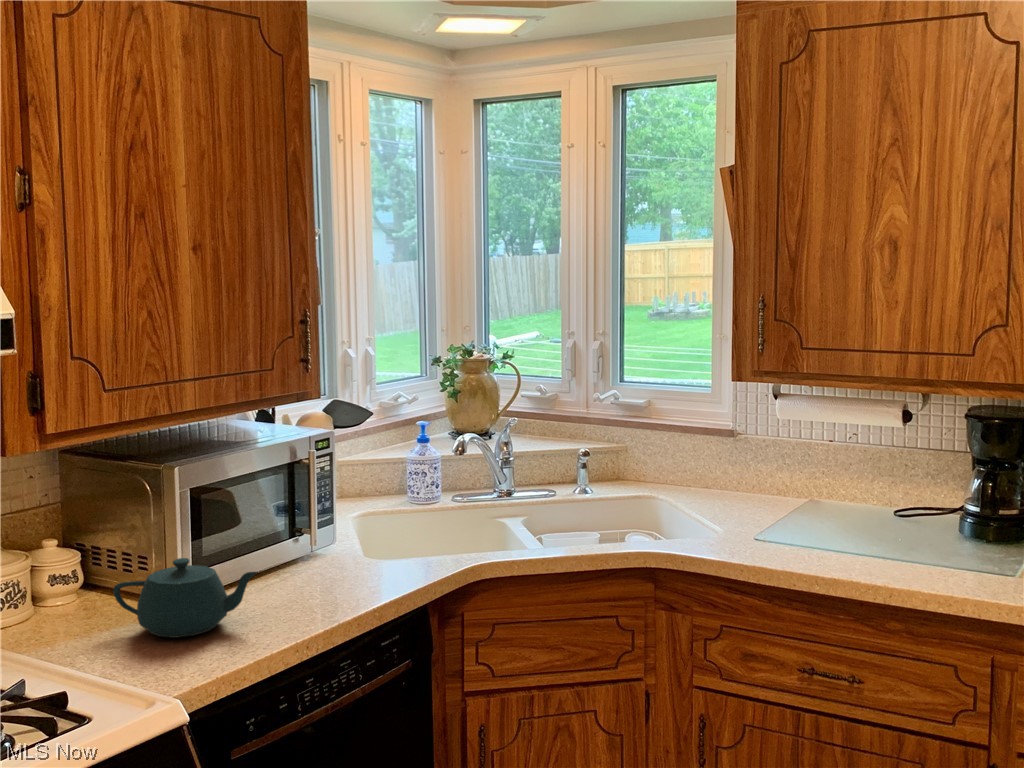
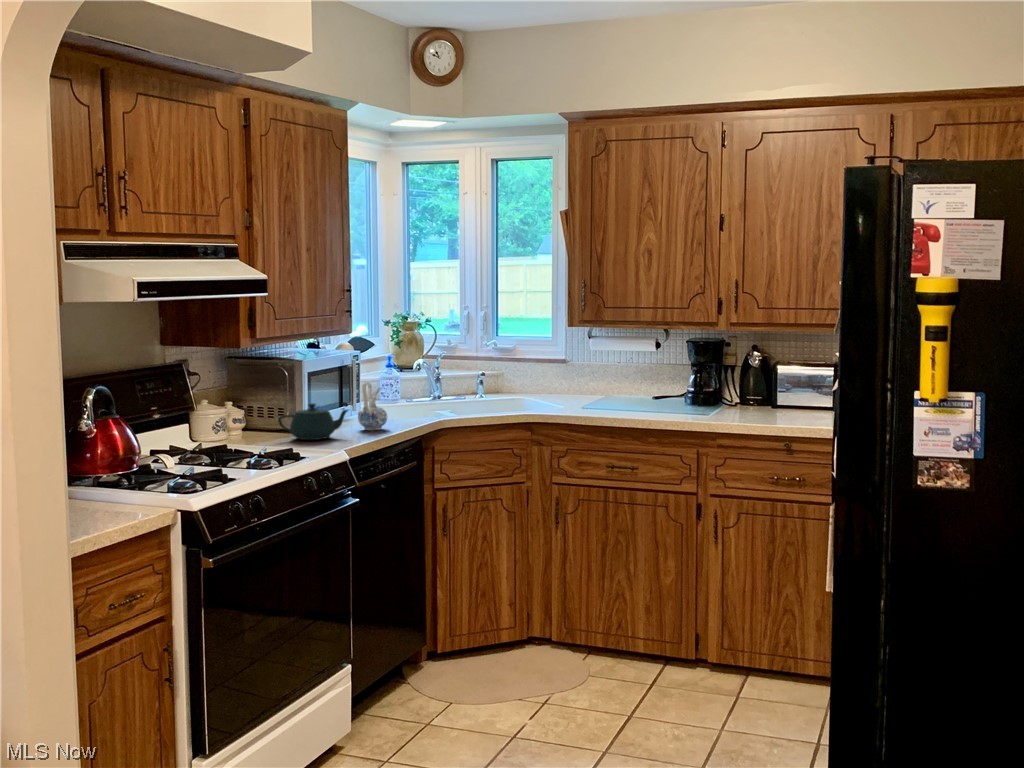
ceramic pitcher: none [296,507,353,601] -> present [358,382,387,430]

